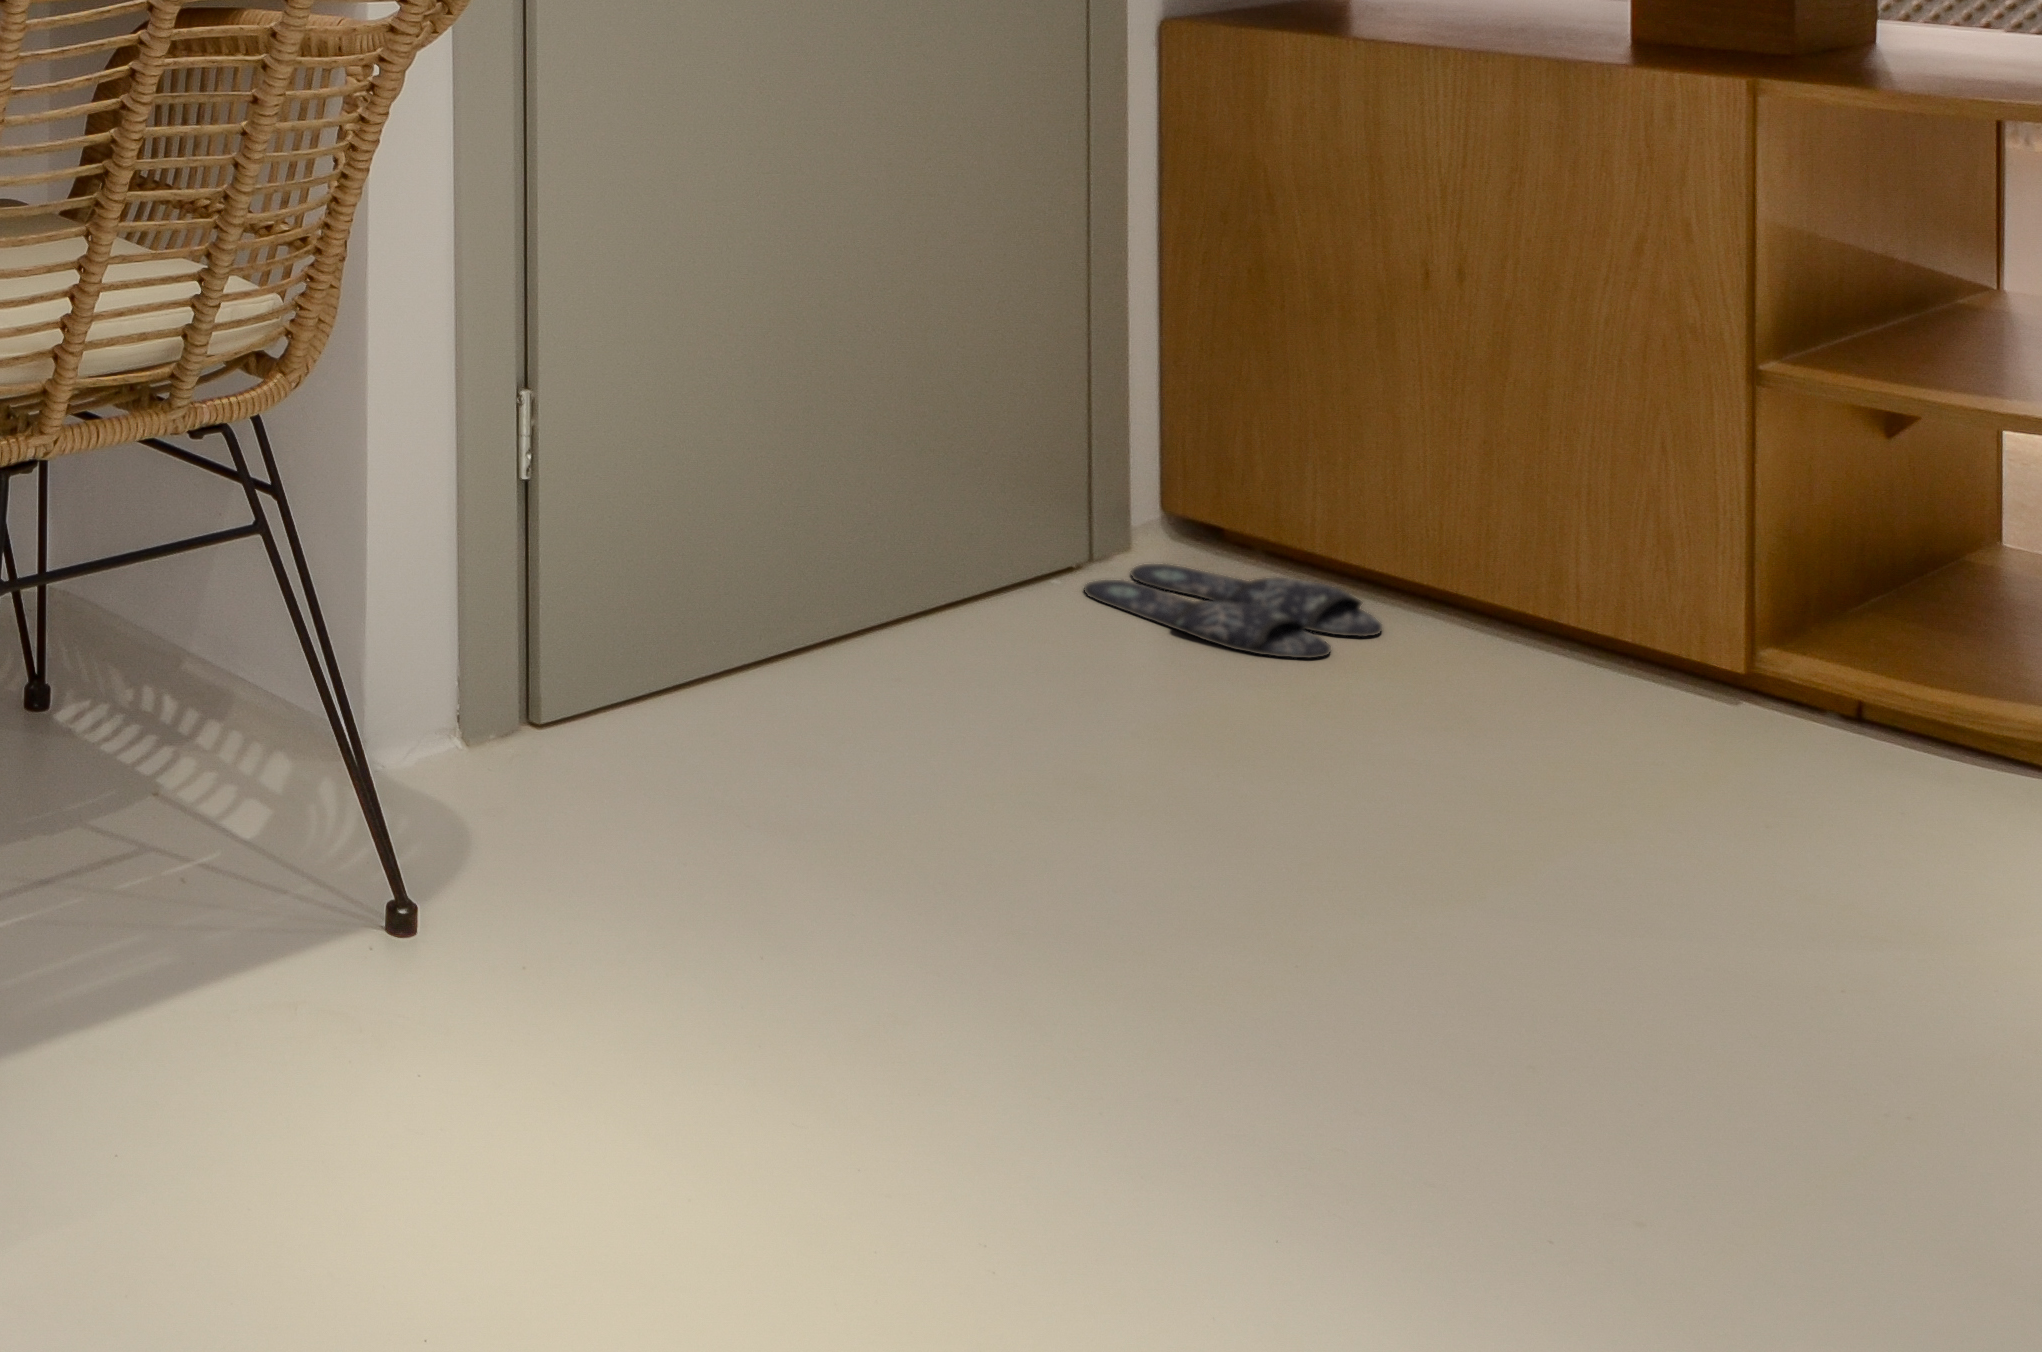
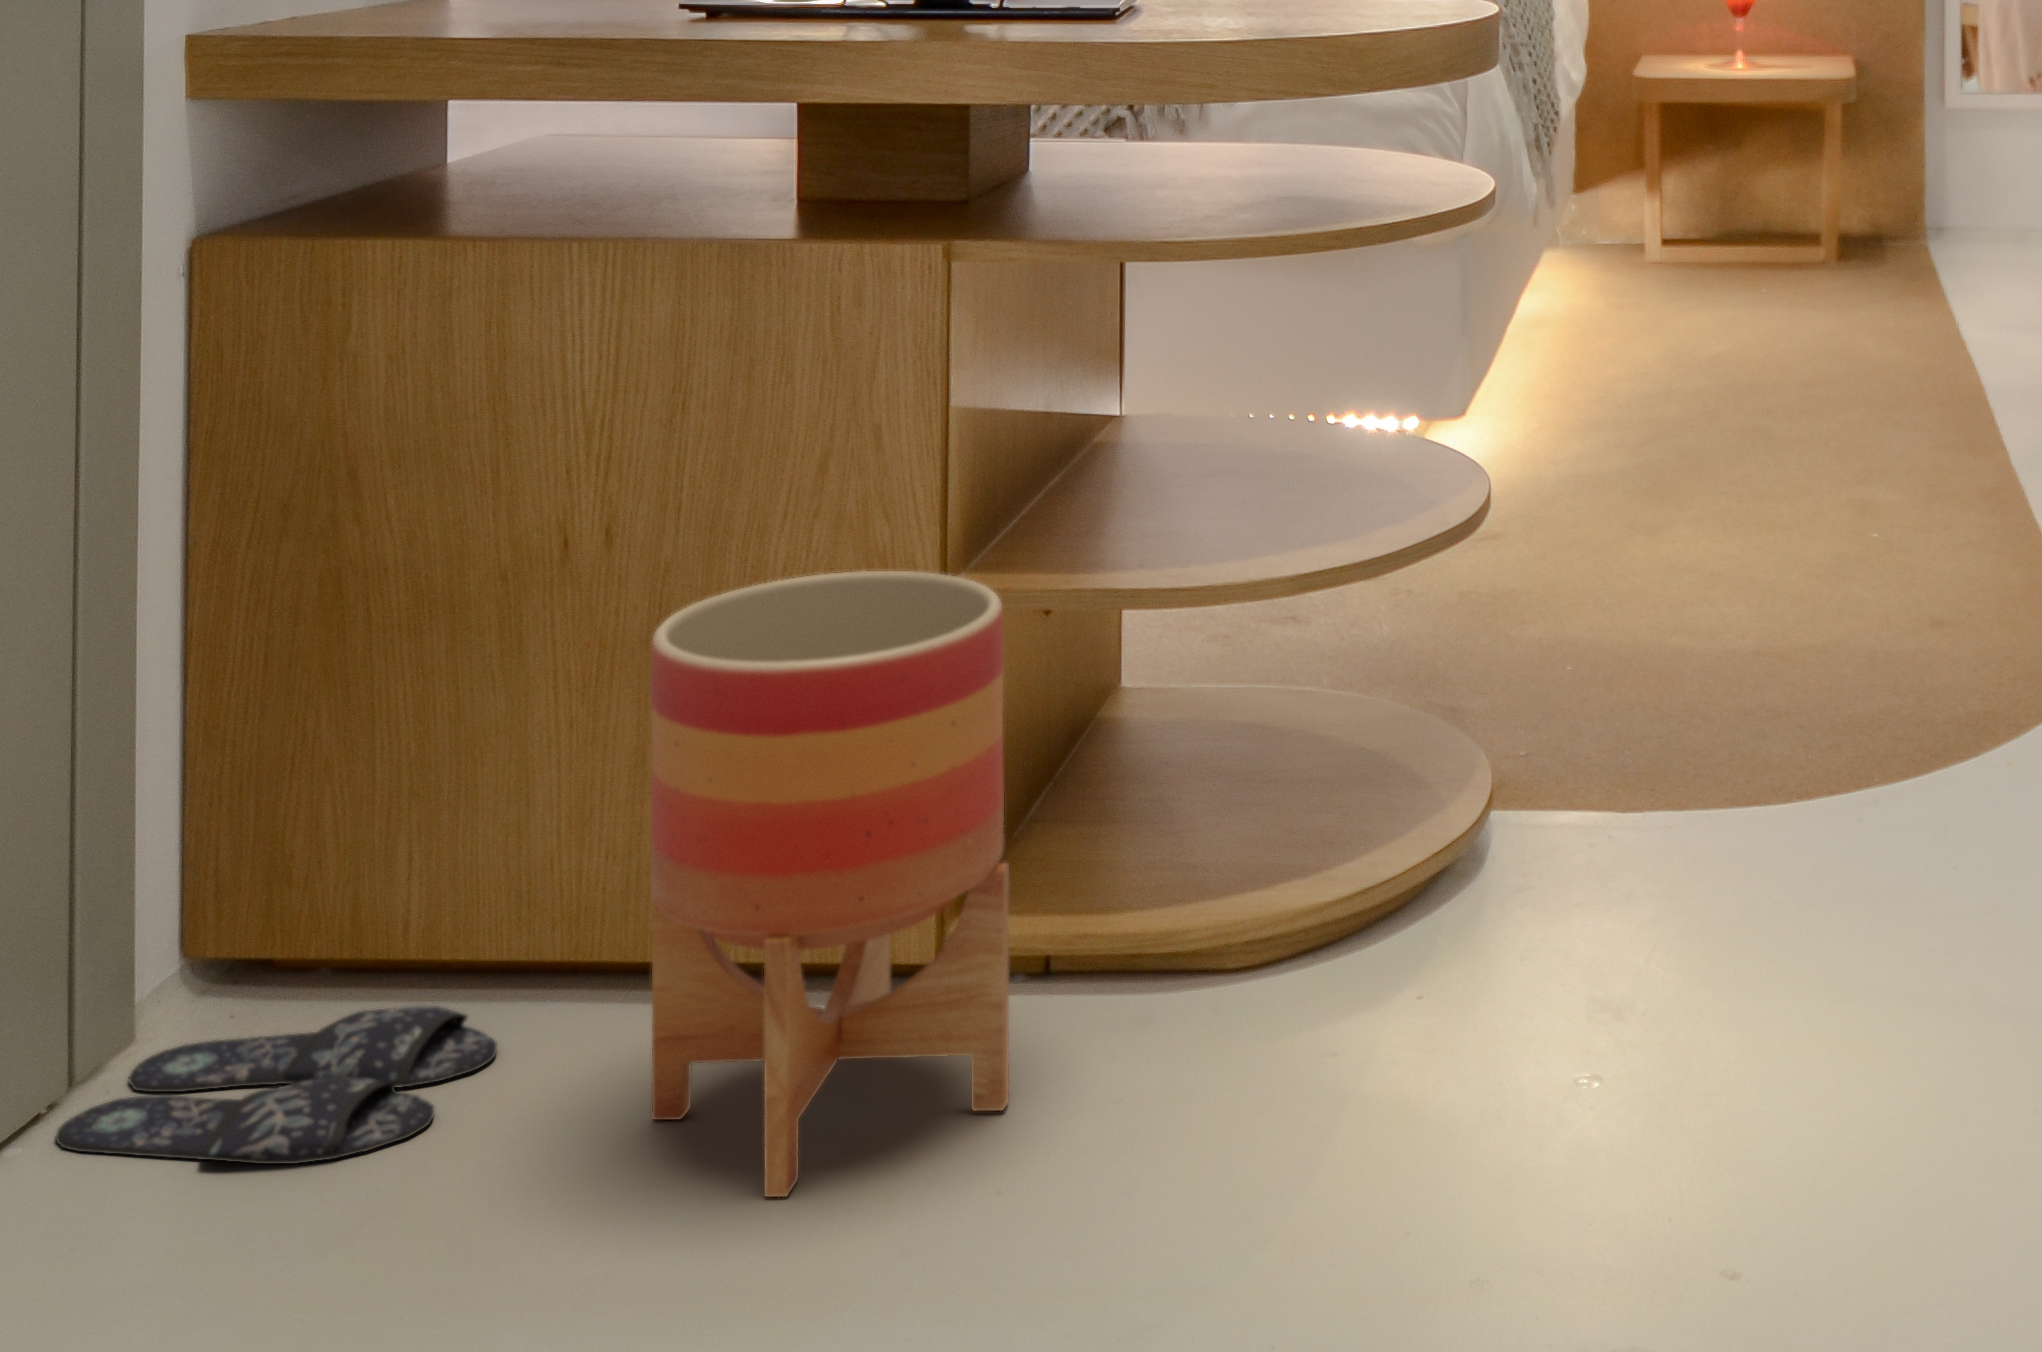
planter: none [1483,330,1799,788] -> present [651,571,1009,1197]

